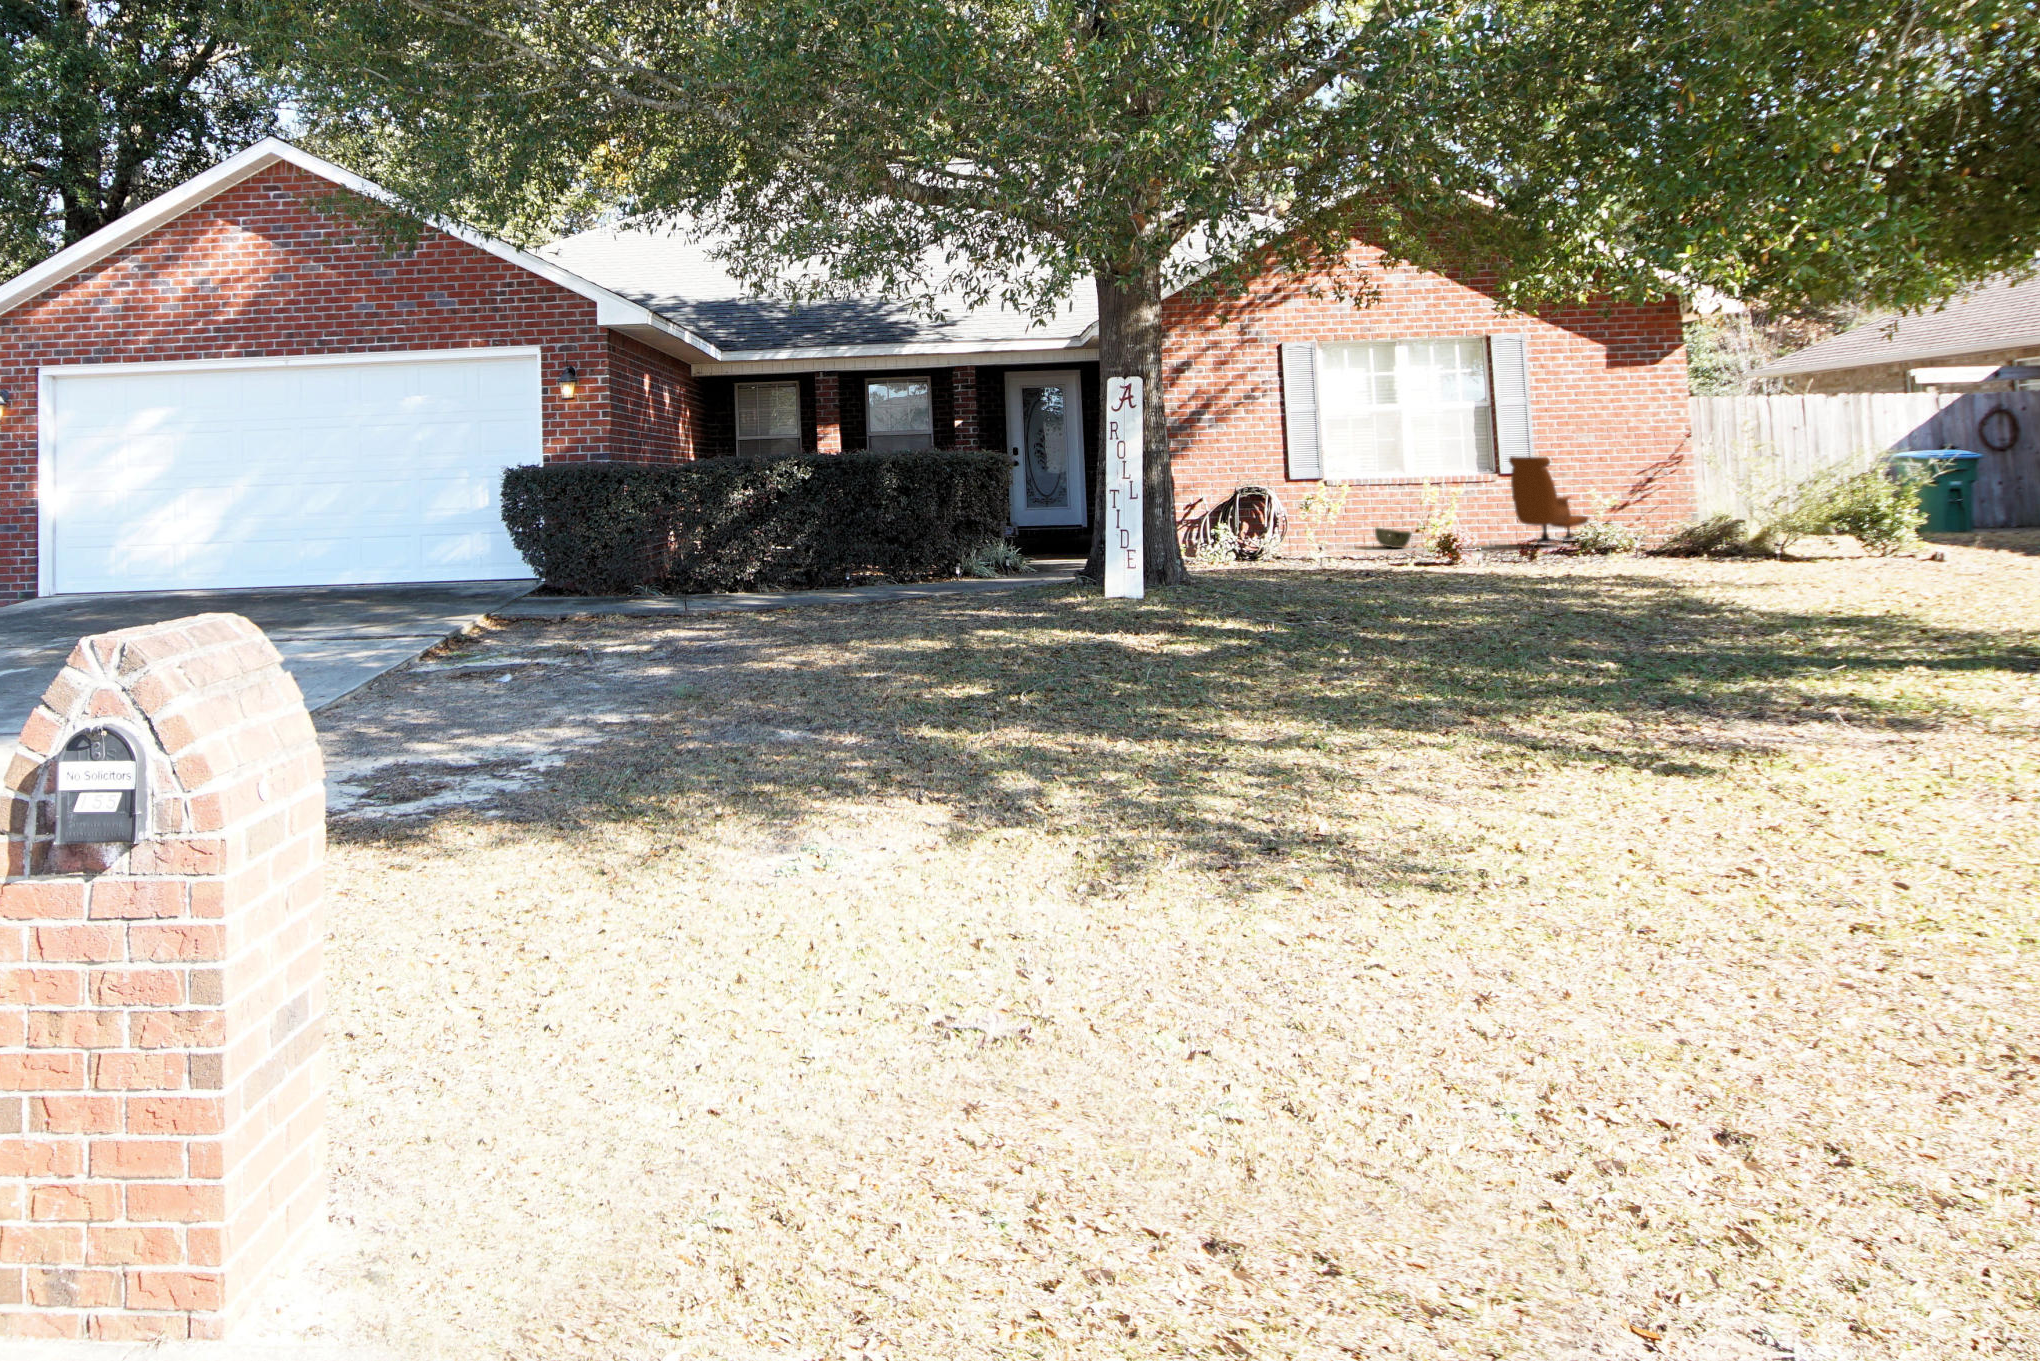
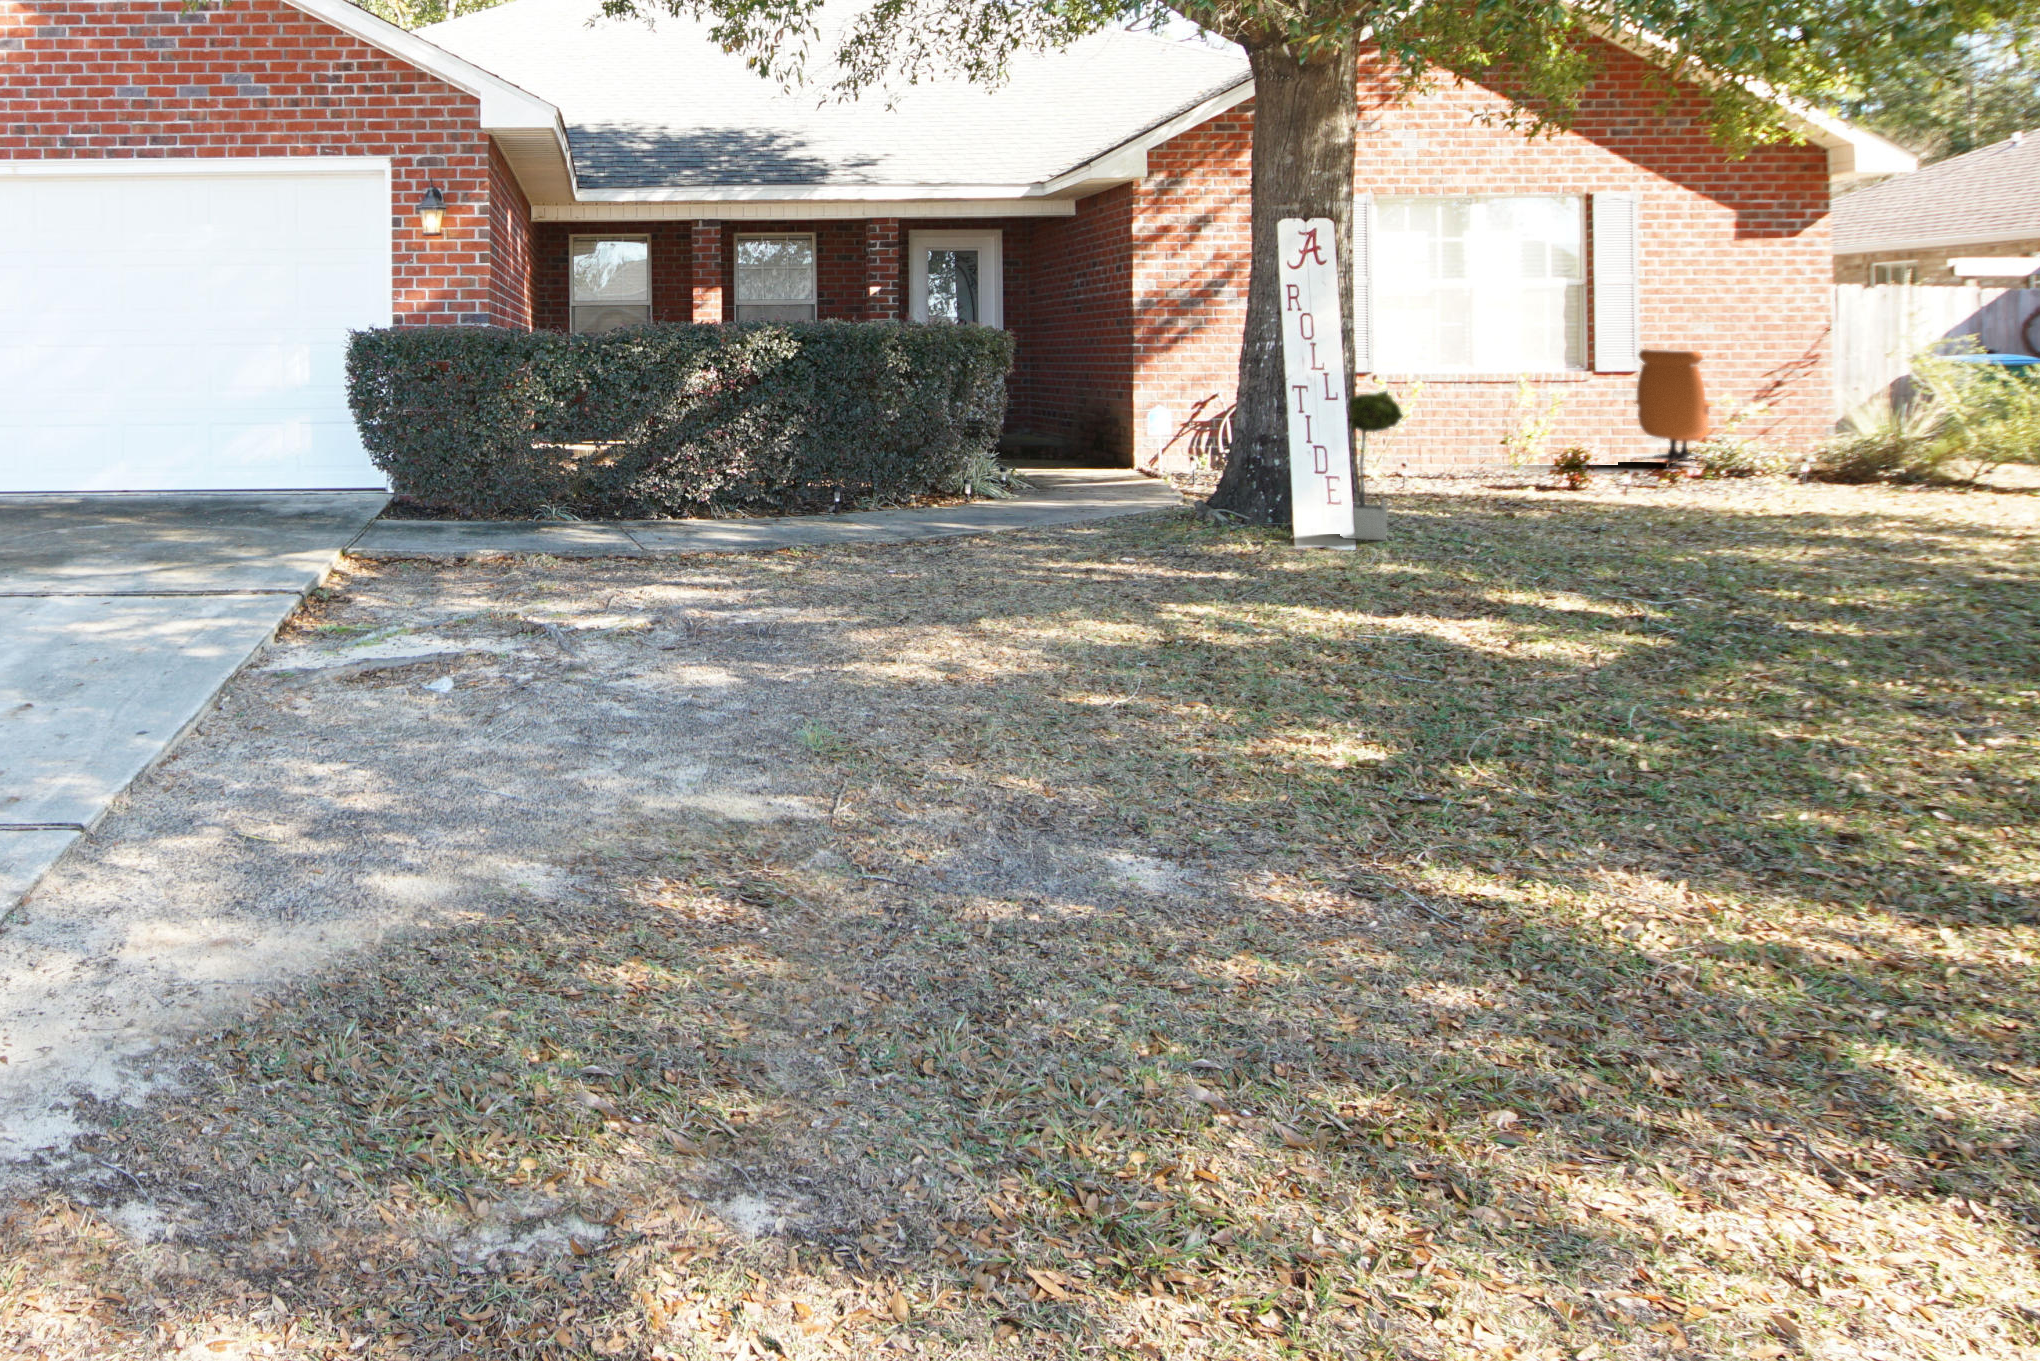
potted tree: none [1160,492,1203,596] -> present [1344,391,1403,540]
woven basket: present [1375,528,1412,548] -> none [1444,436,1503,464]

